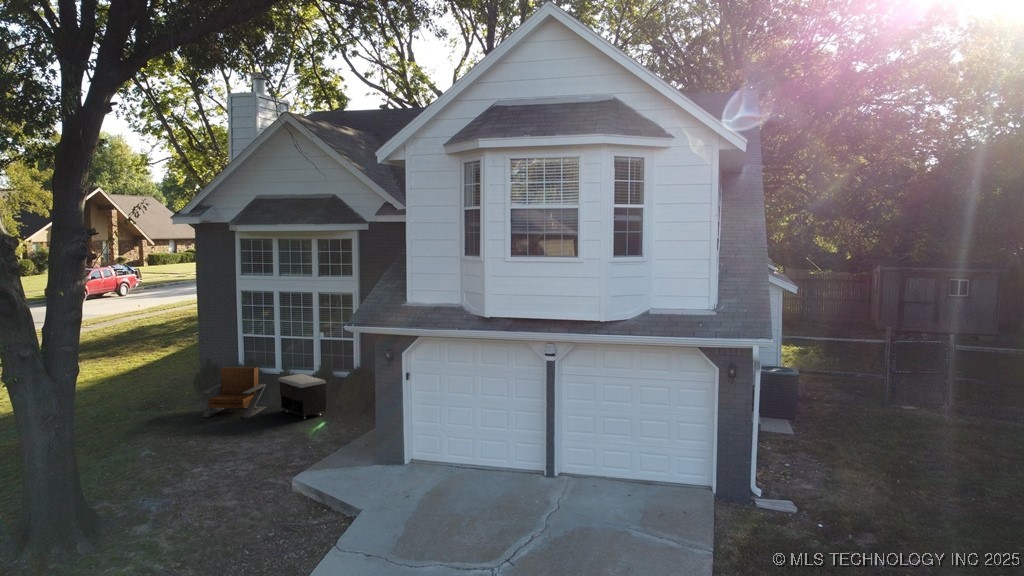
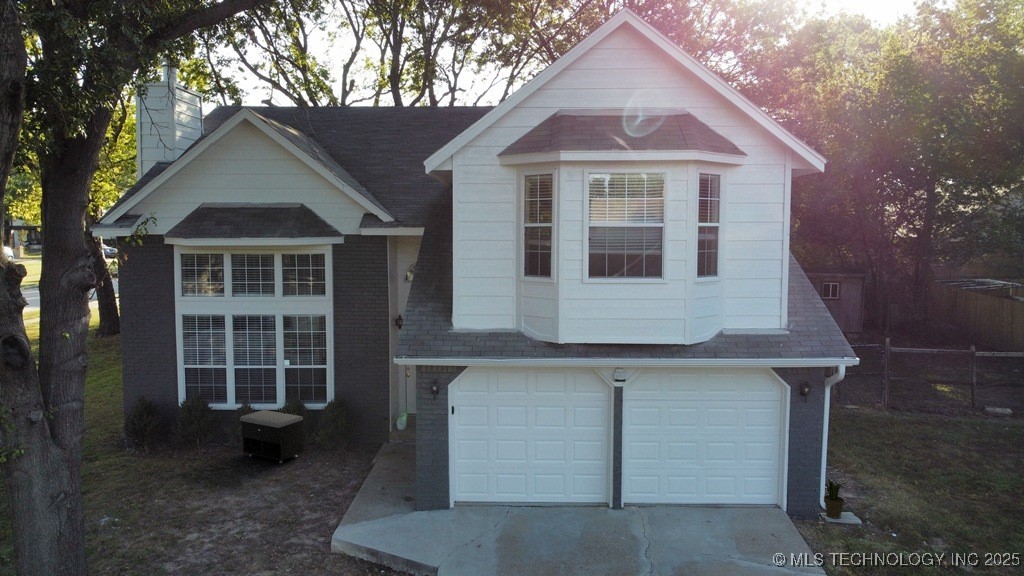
lounge chair: present [202,367,266,418] -> none [143,405,218,472]
potted plant: none [749,465,771,506] -> present [824,480,846,518]

